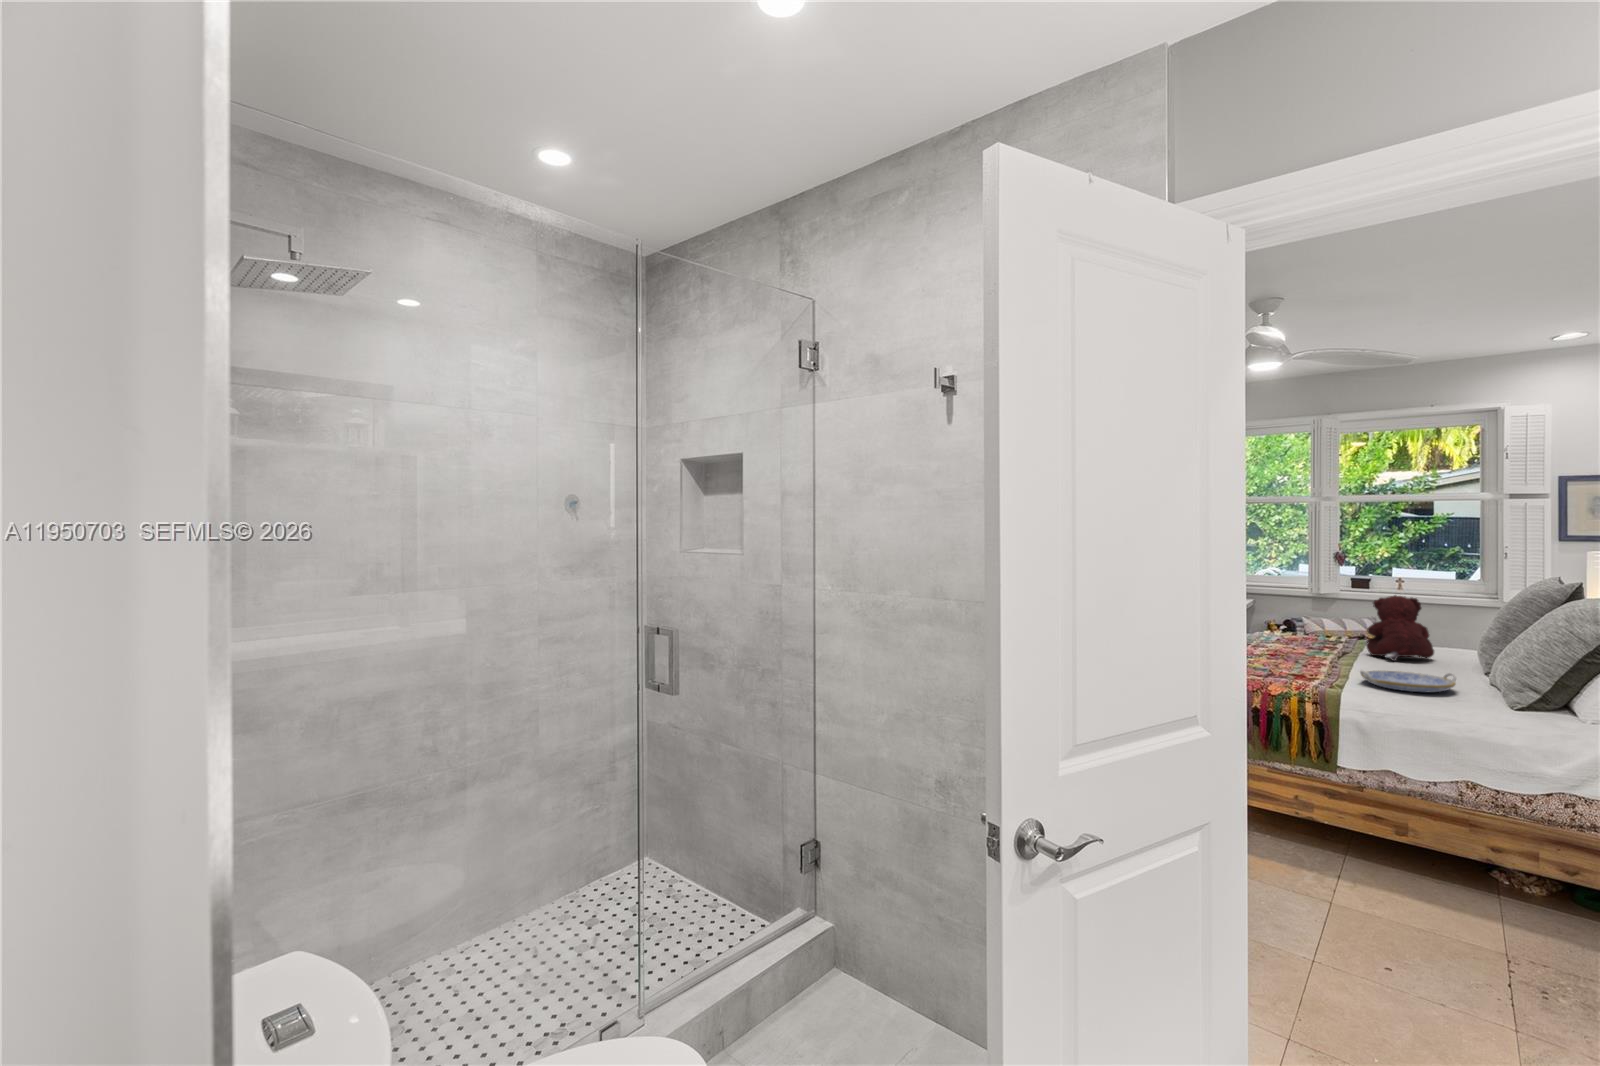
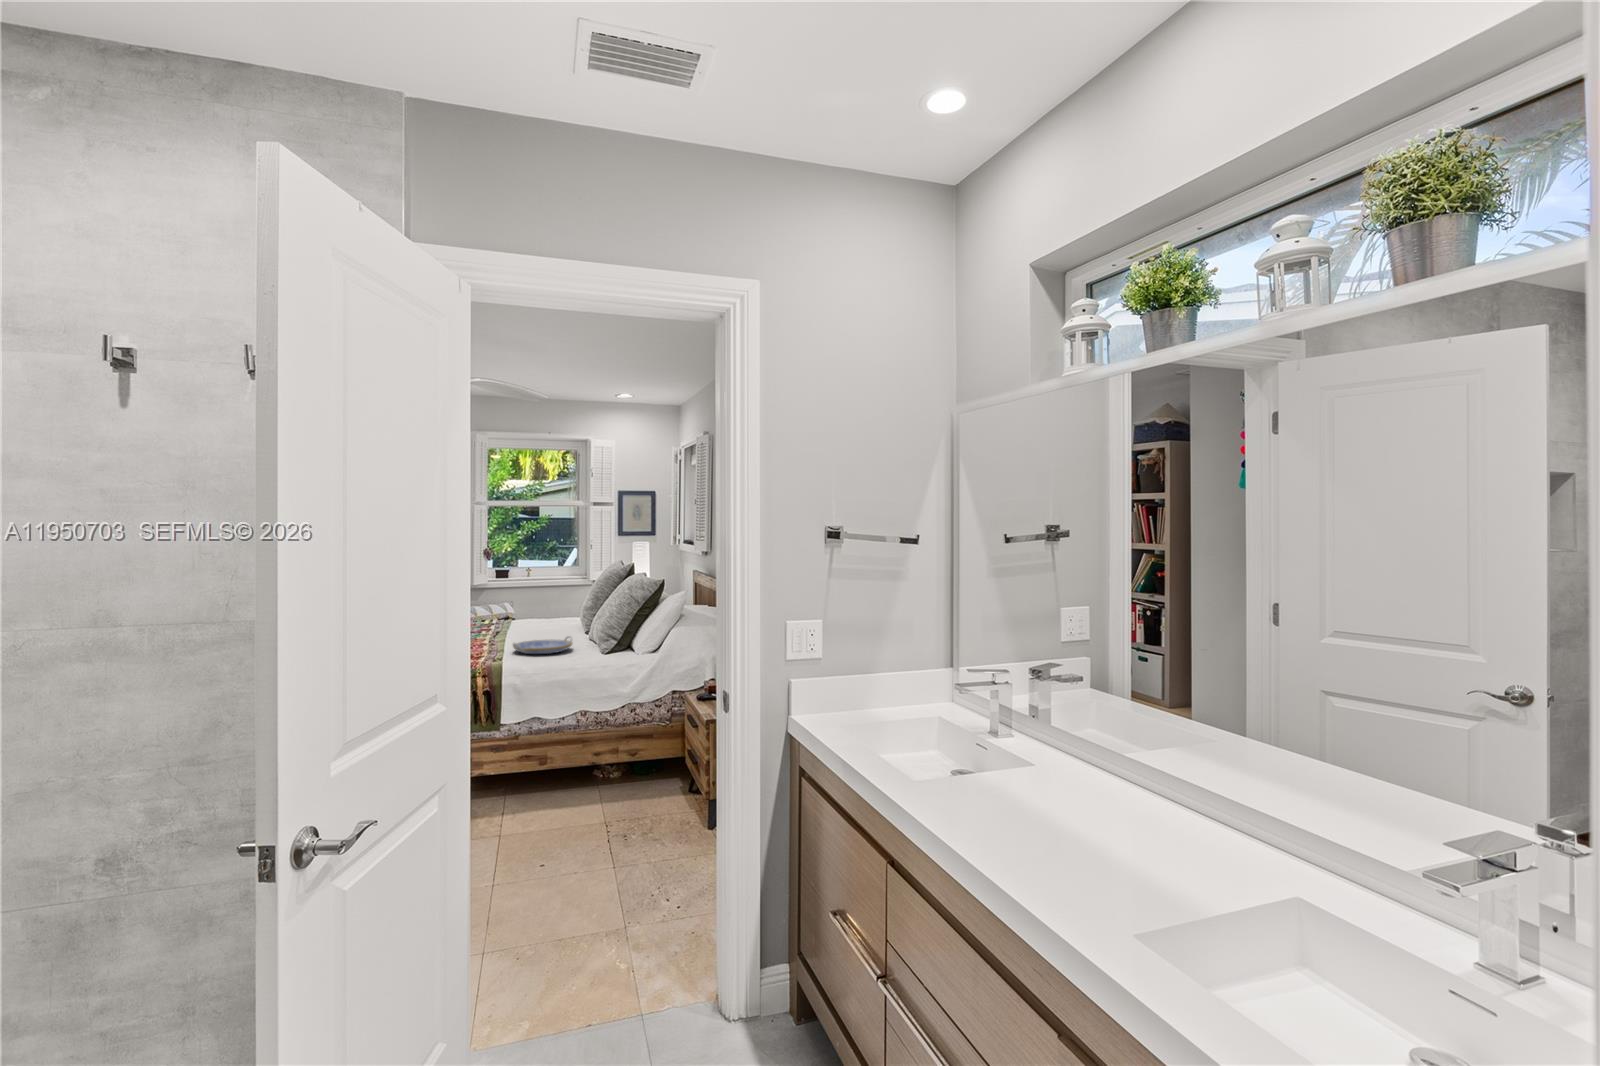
teddy bear: present [1366,595,1434,661] -> none [509,581,553,634]

